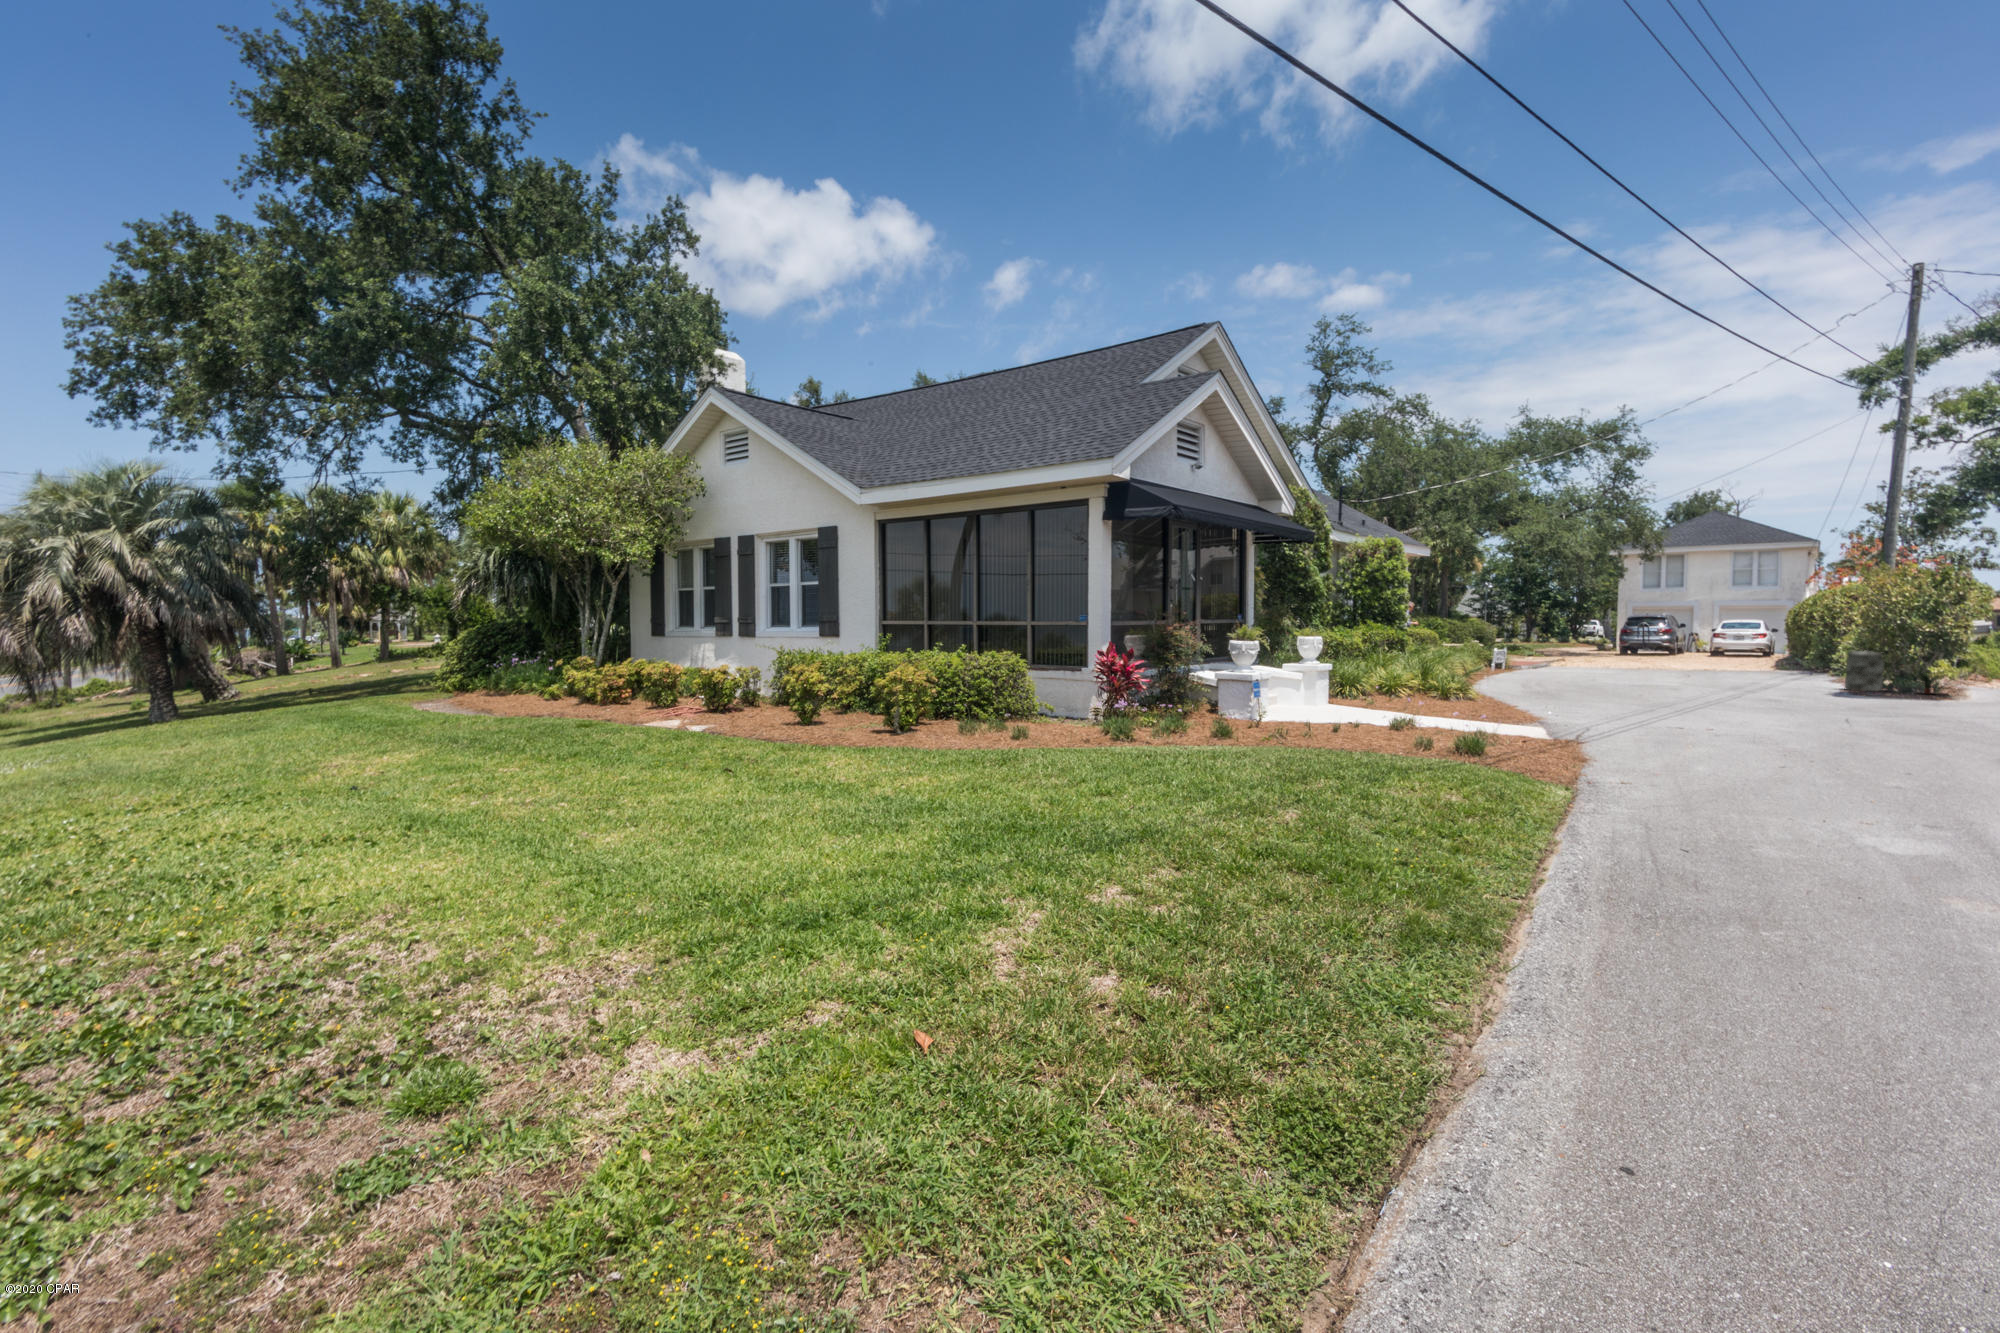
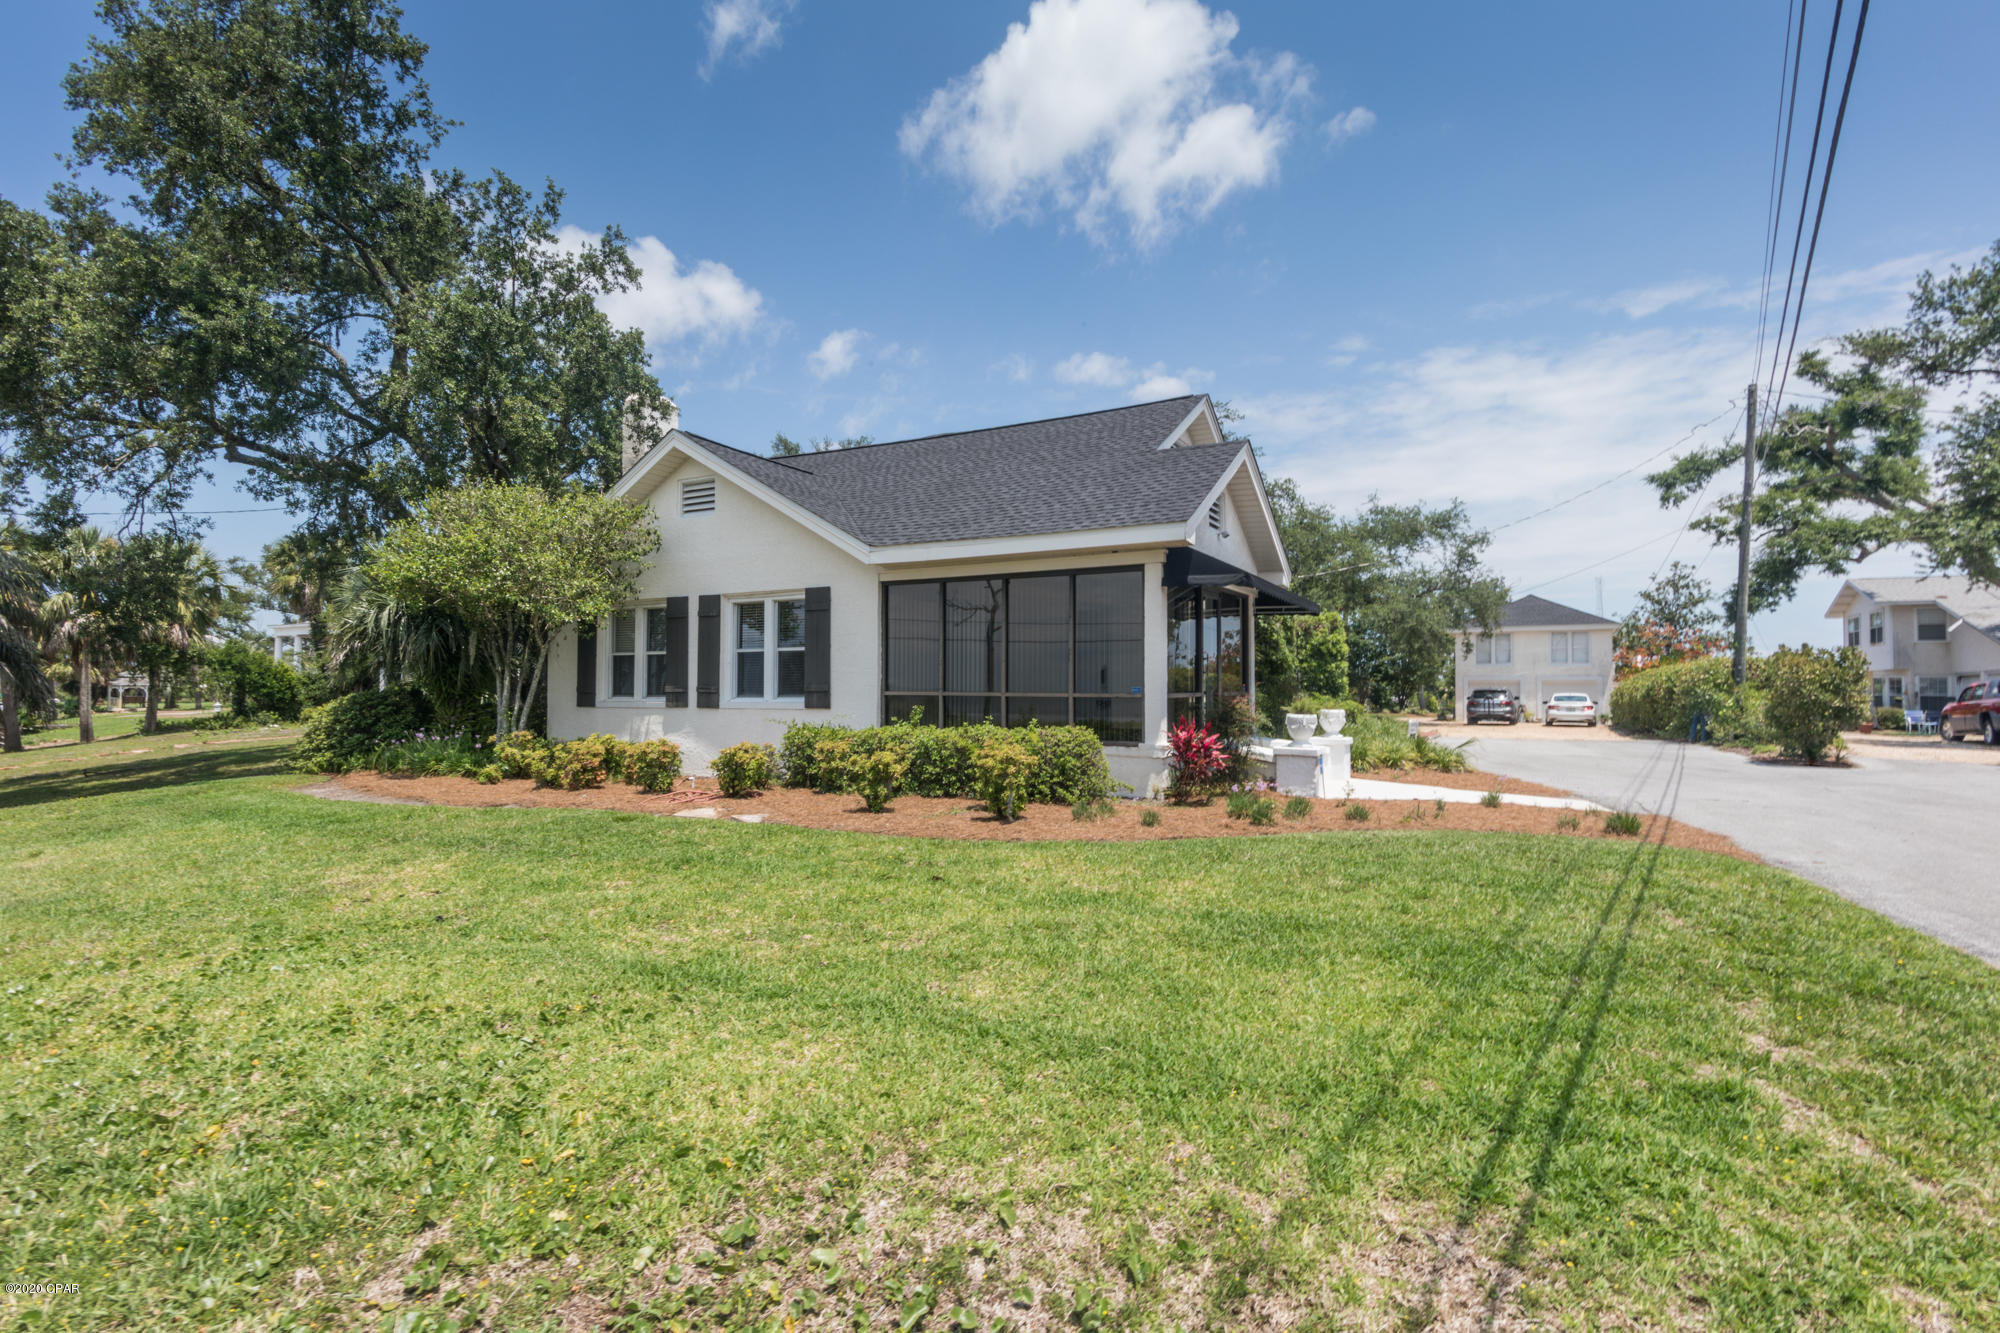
trash can: present [1845,651,1883,691] -> none [1738,725,1772,763]

